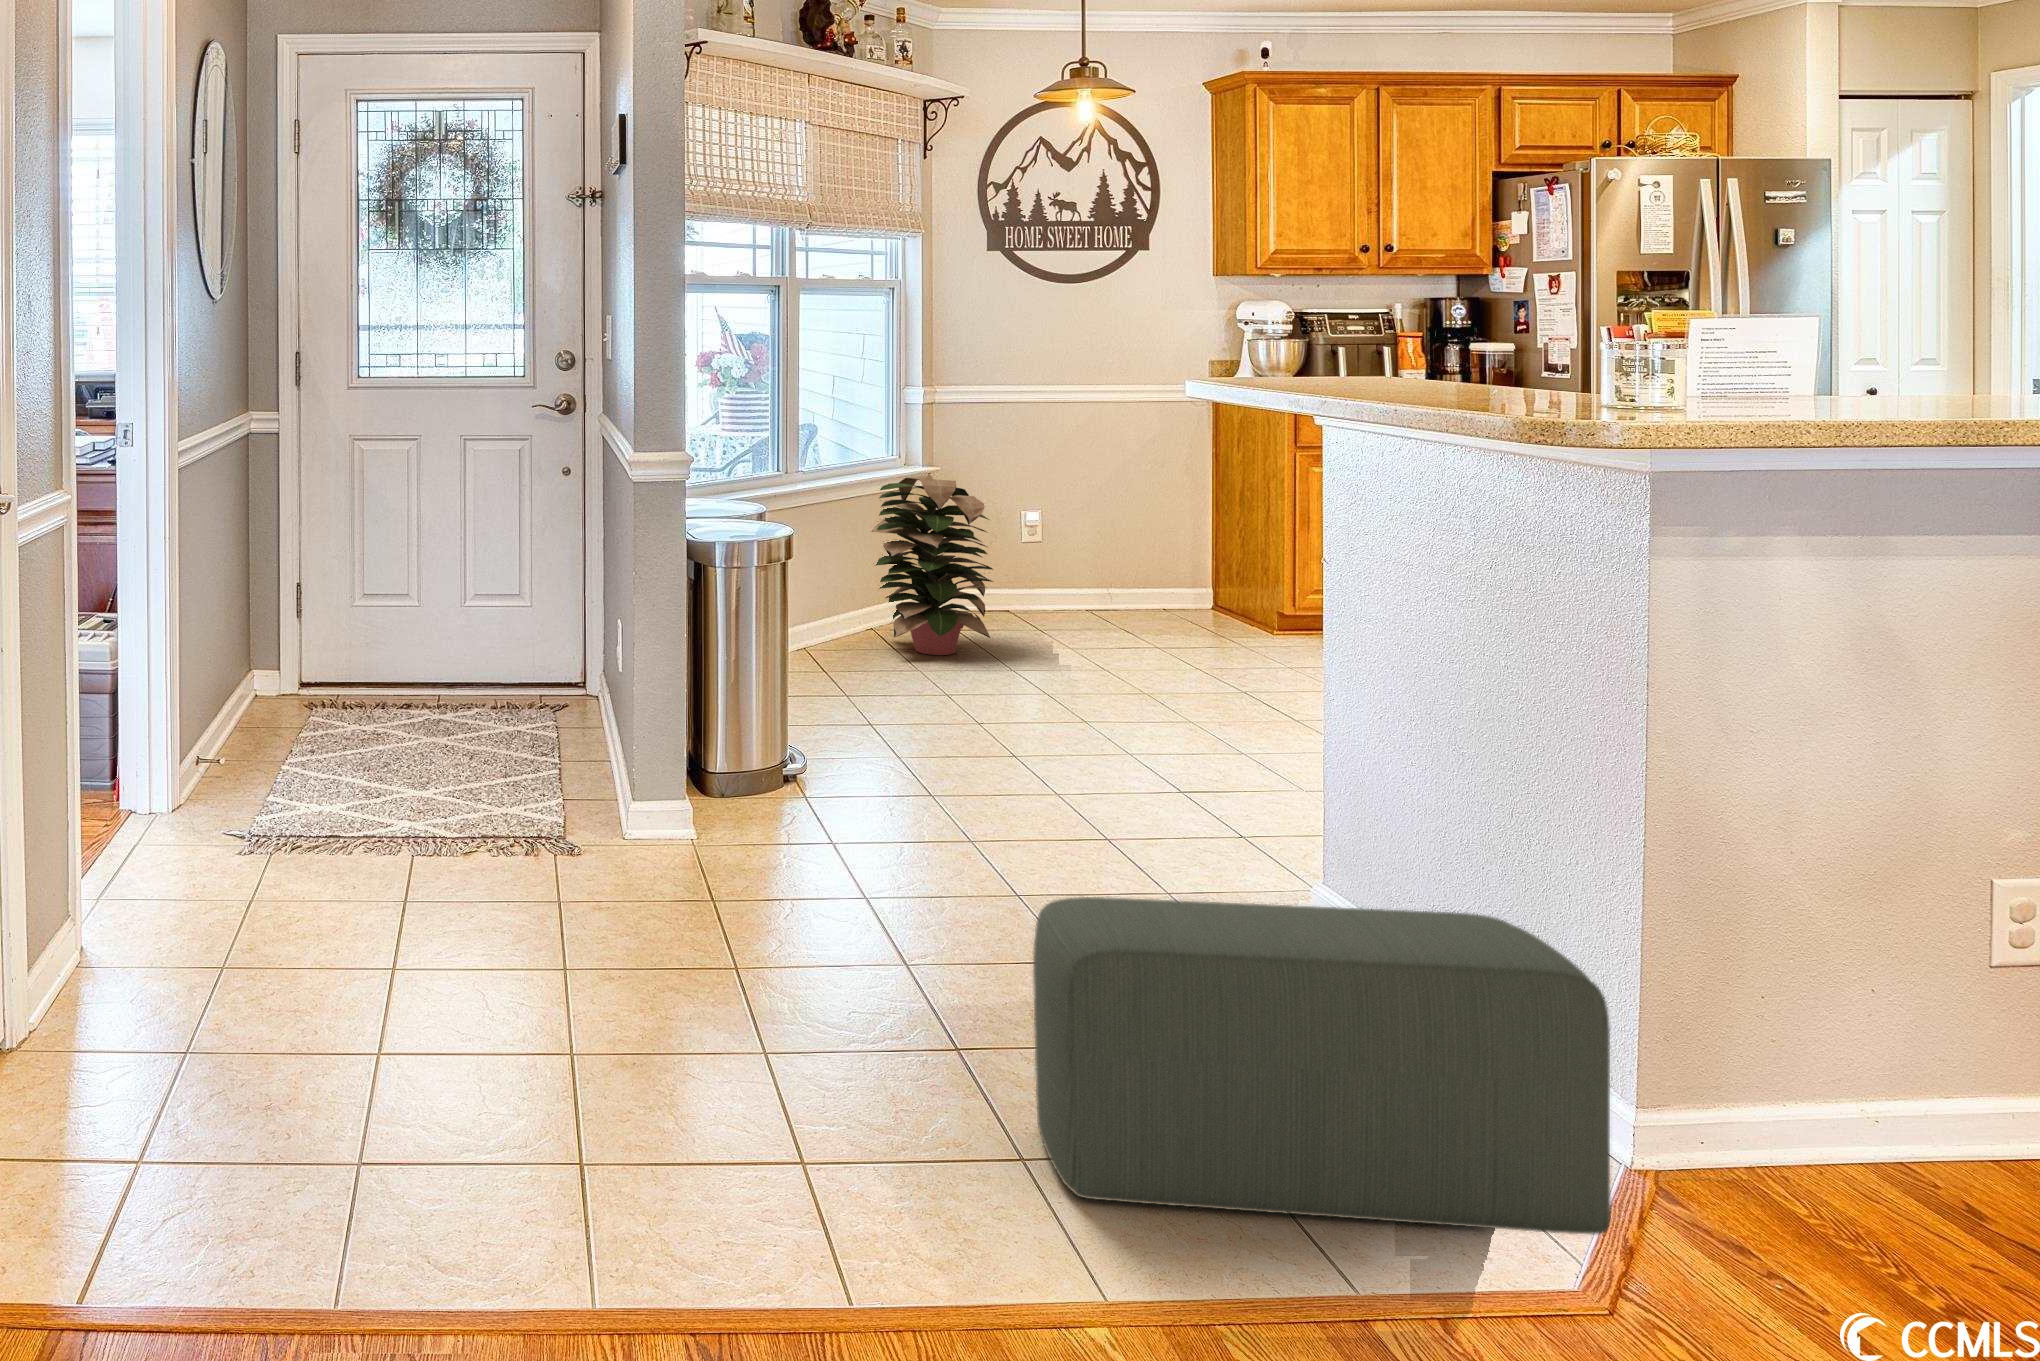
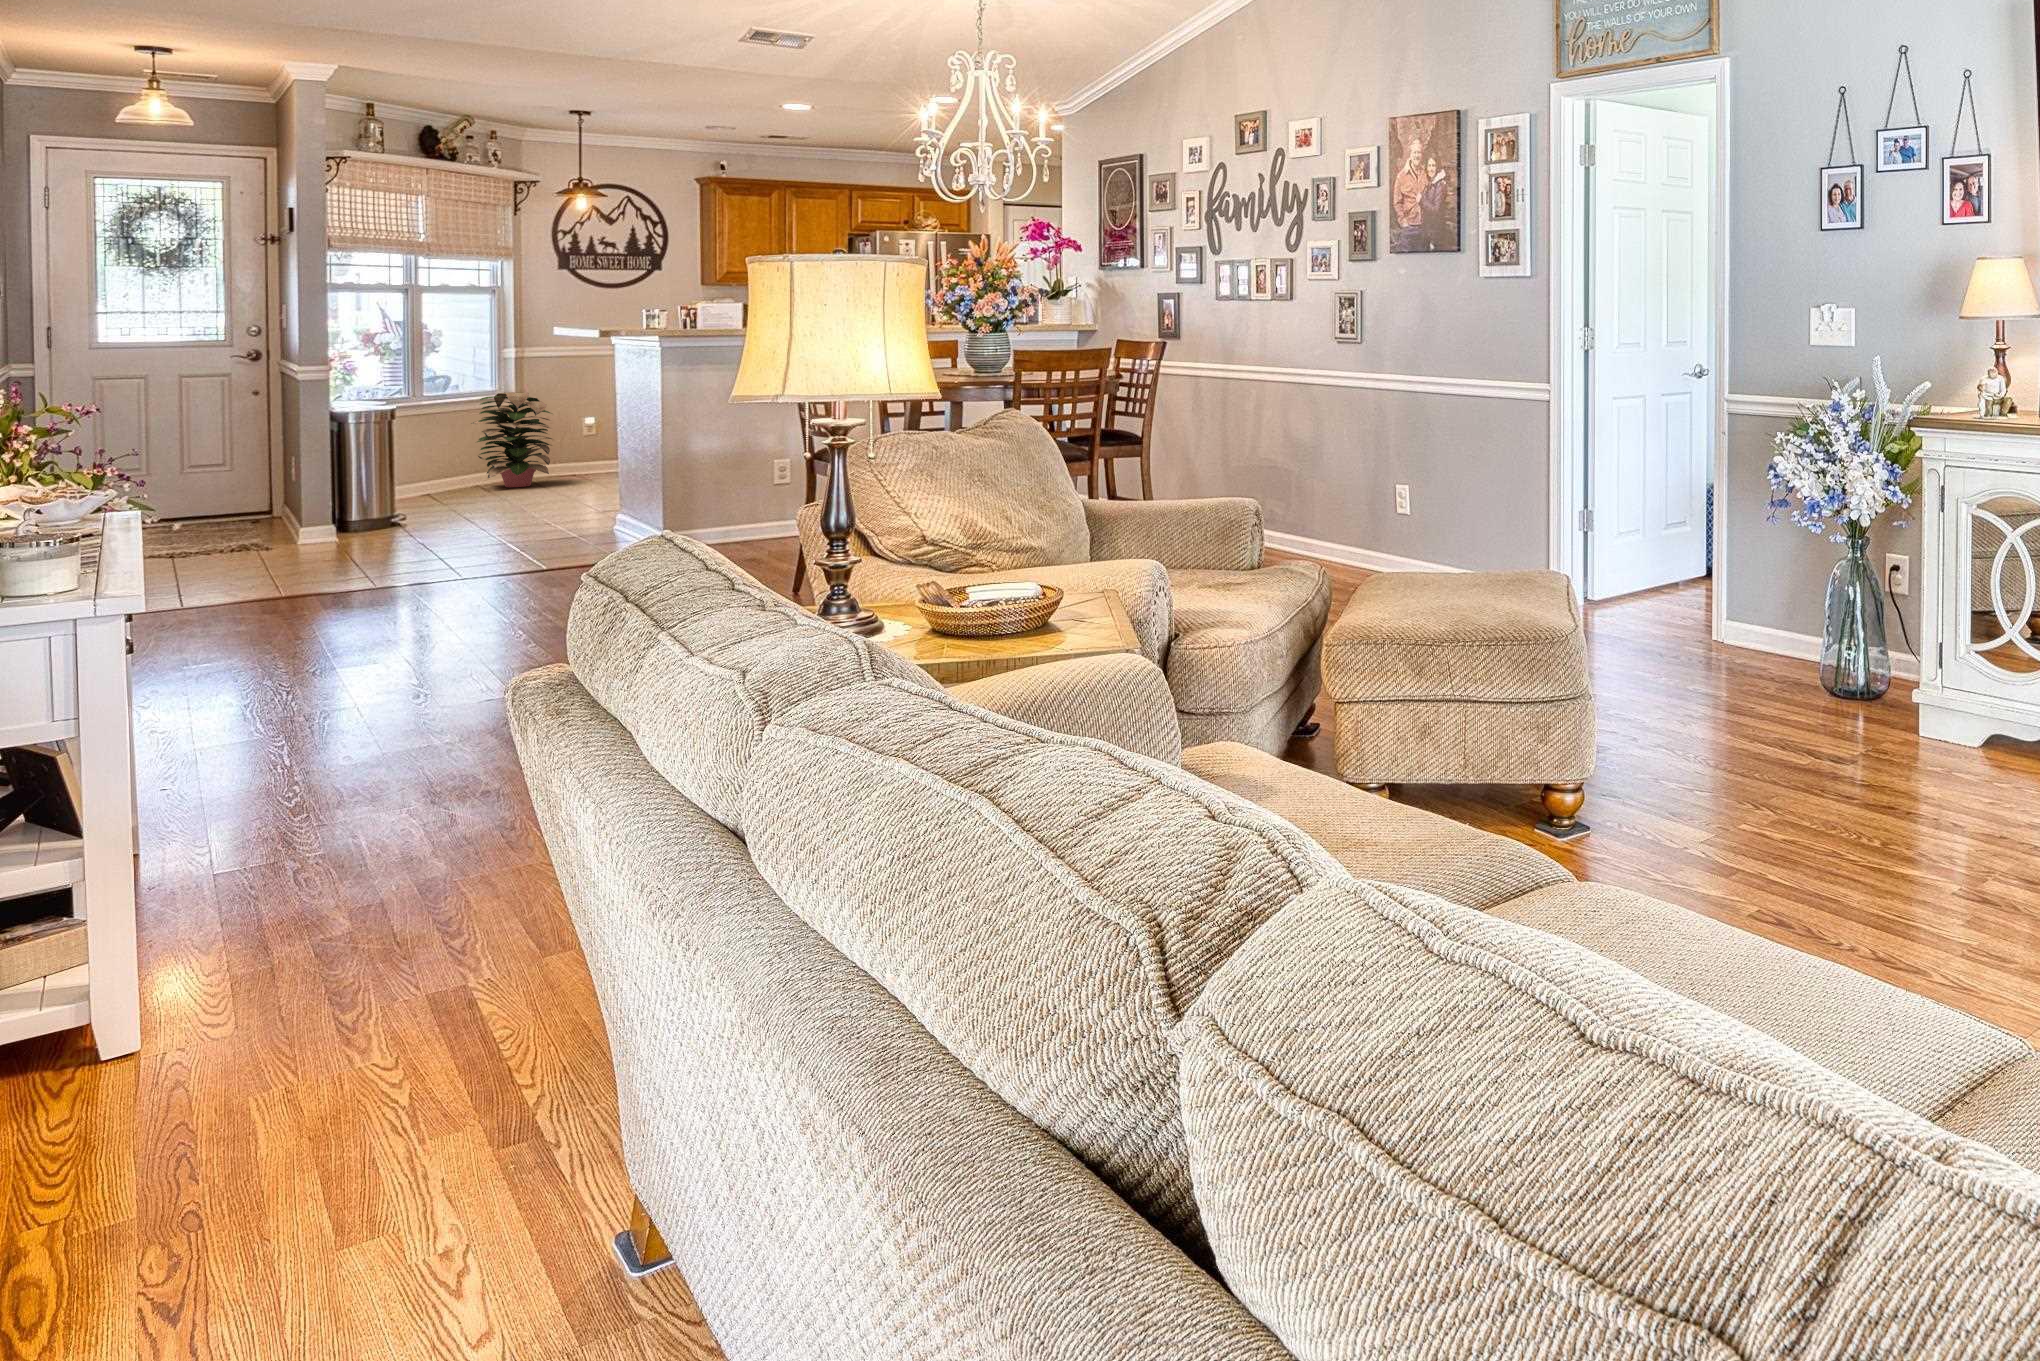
pouf: present [1033,897,1611,1235] -> none [458,479,628,562]

